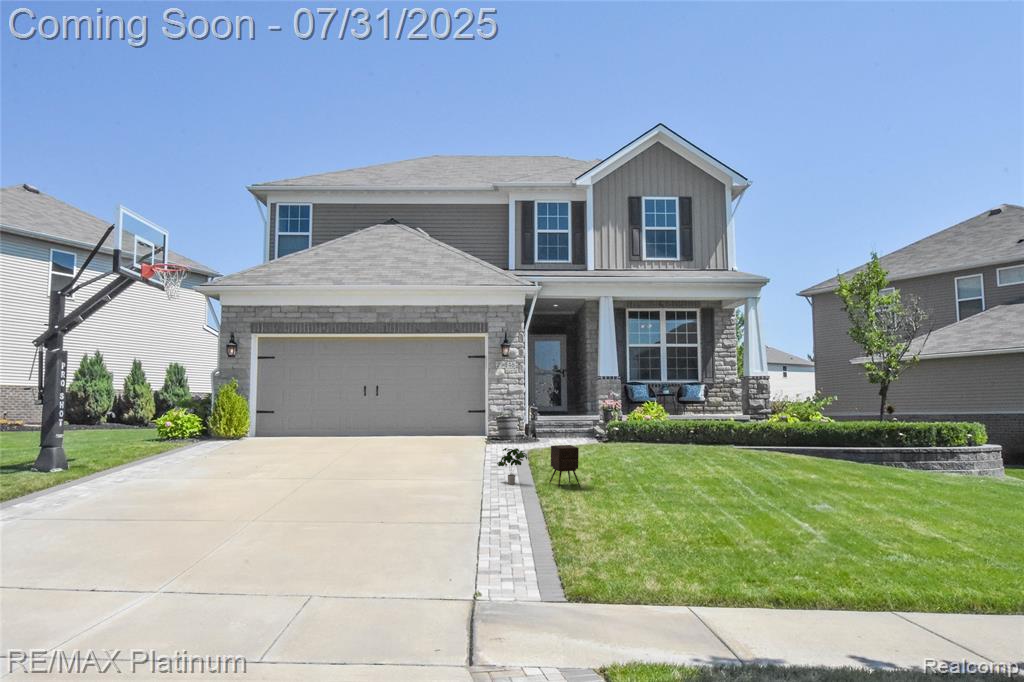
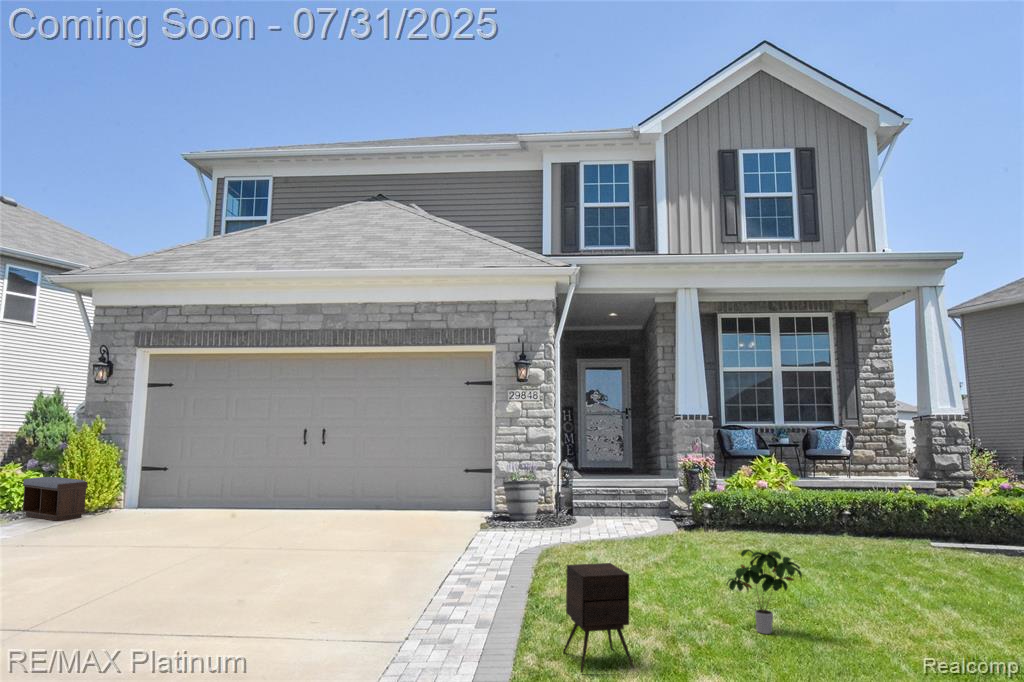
bench: none [189,418,232,444] -> present [21,477,88,521]
potted plant: present [497,448,527,484] -> present [726,550,802,634]

